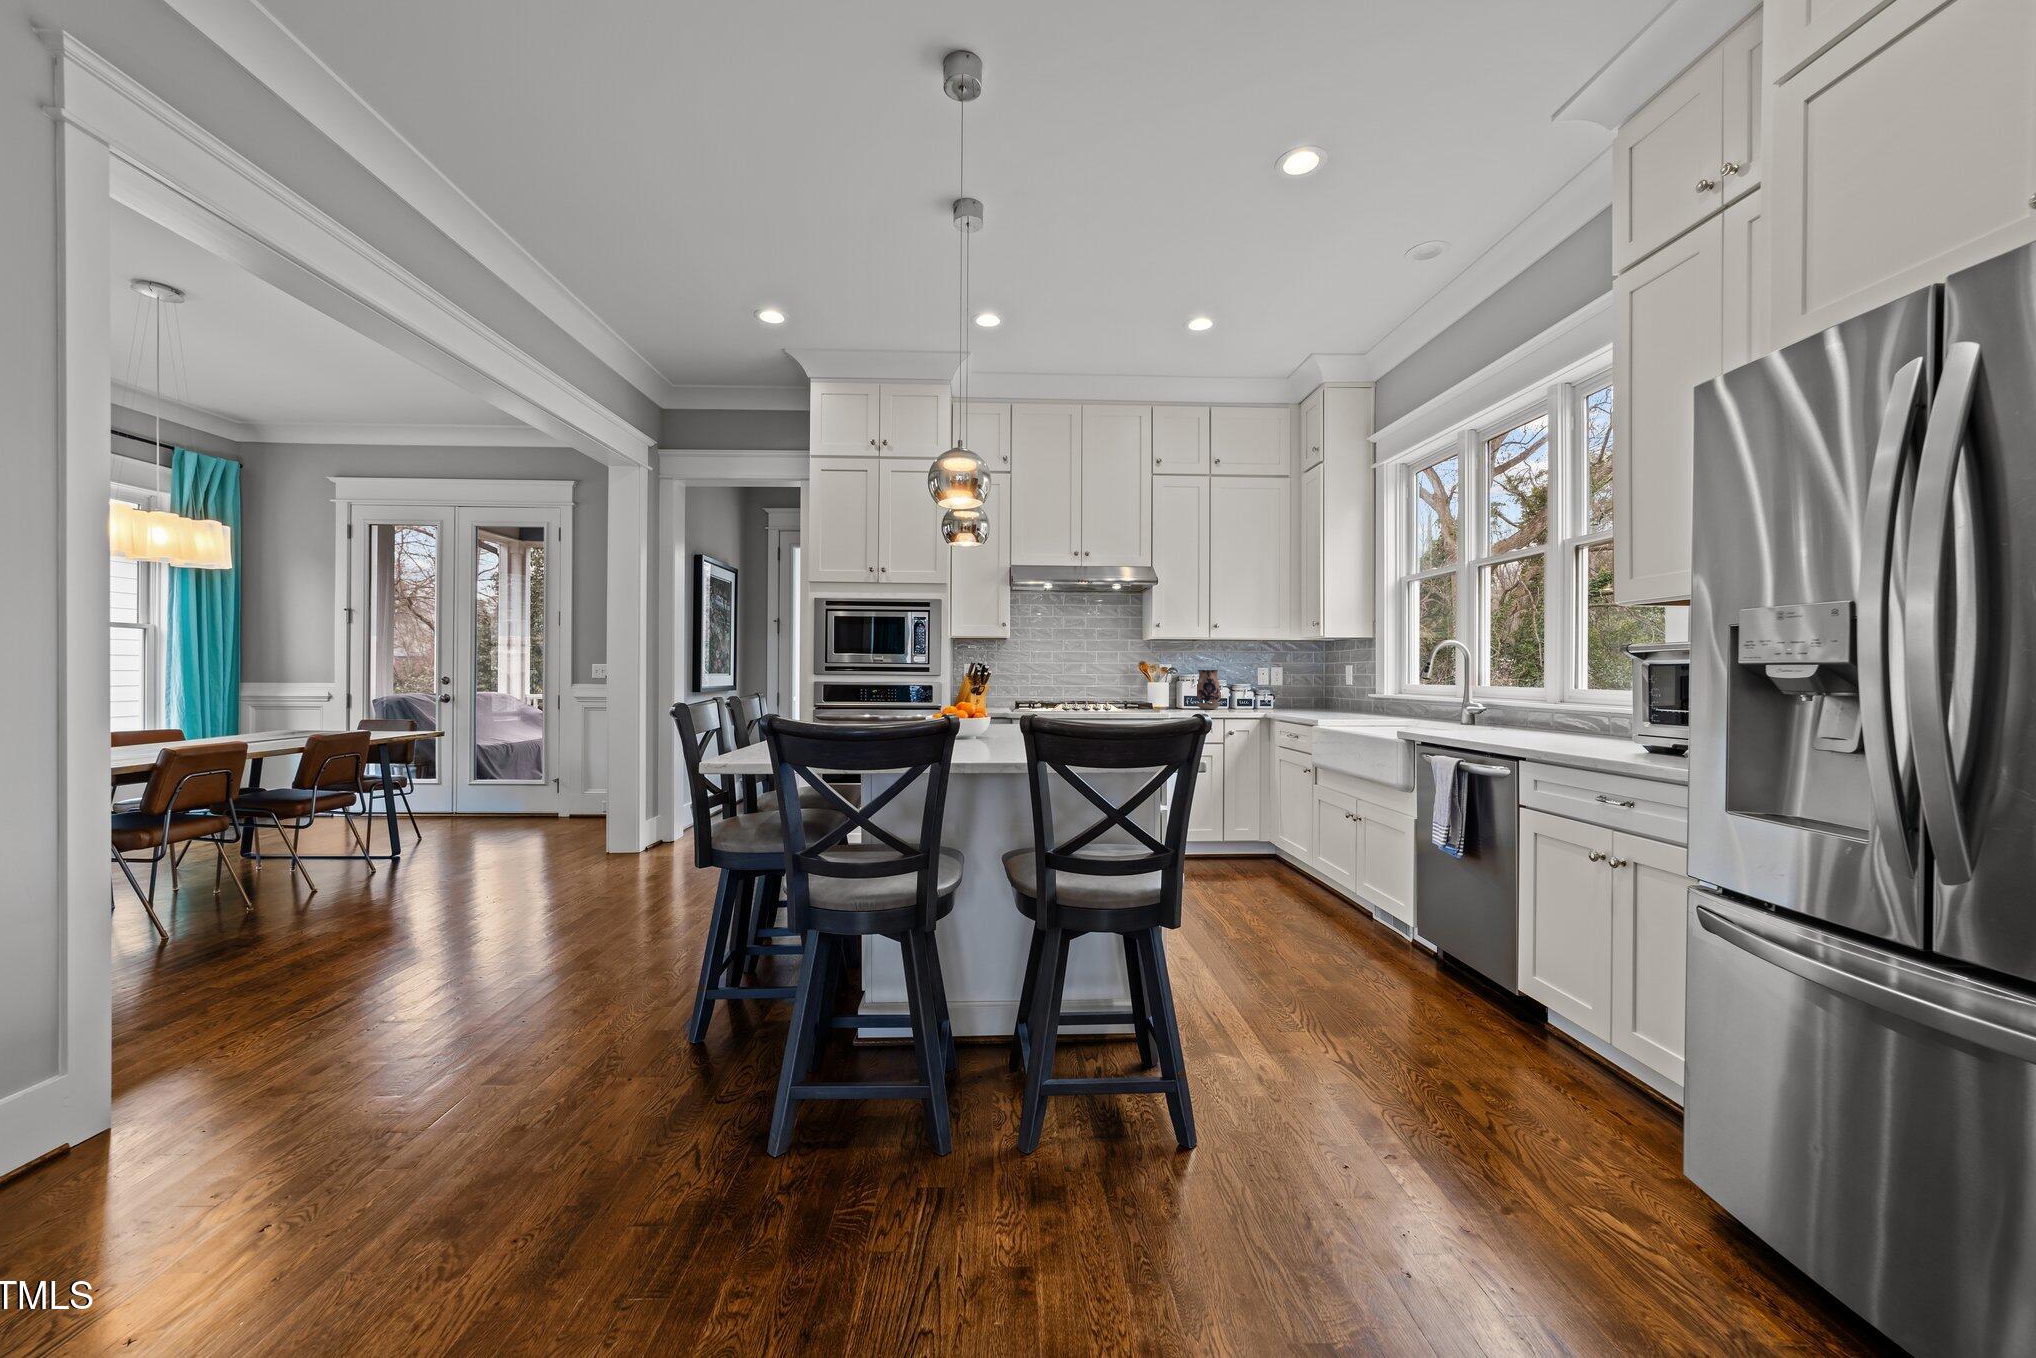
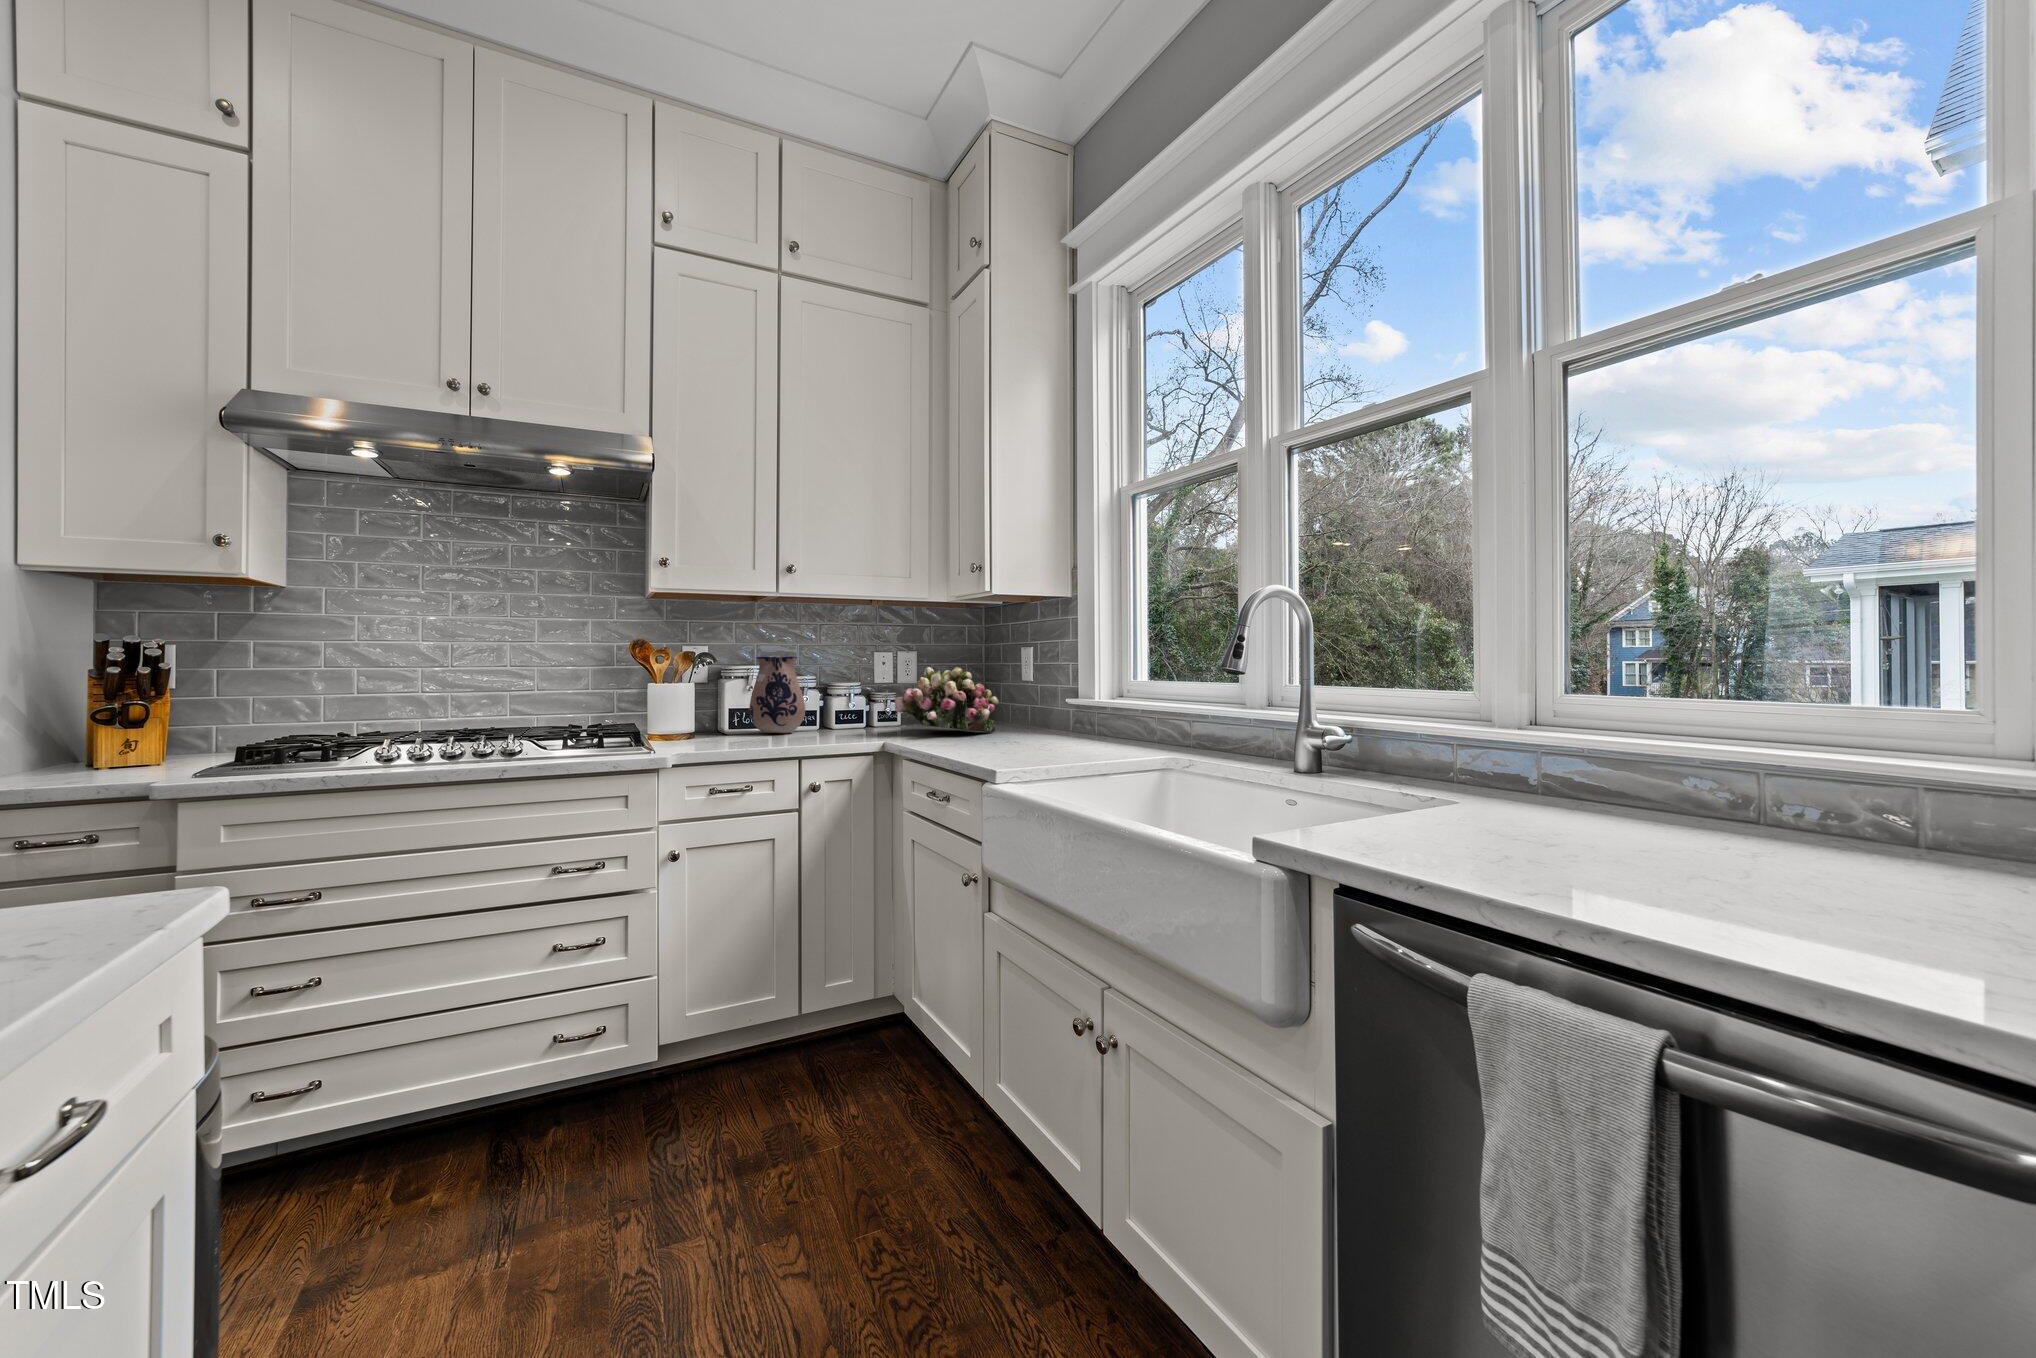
flower arrangement: none [1270,676,1330,711] -> present [894,667,999,732]

